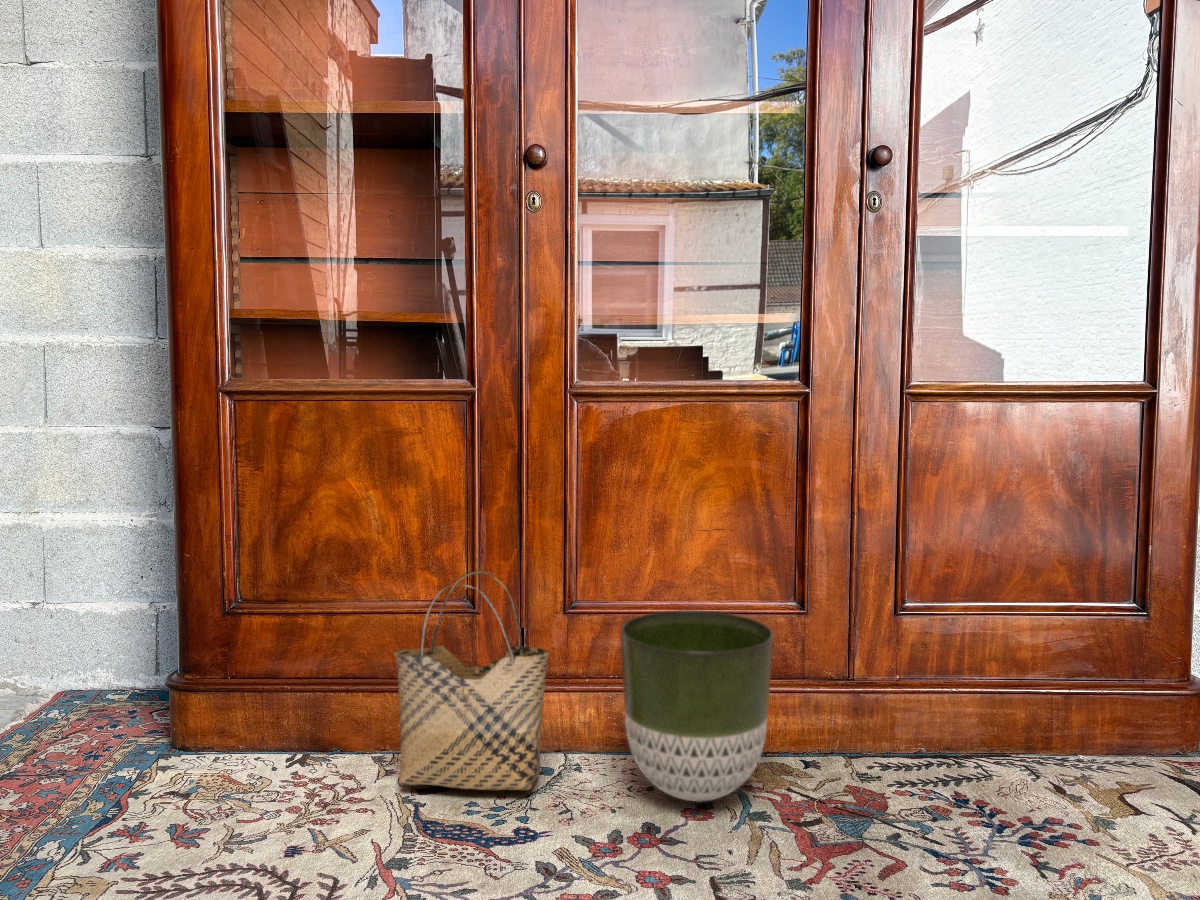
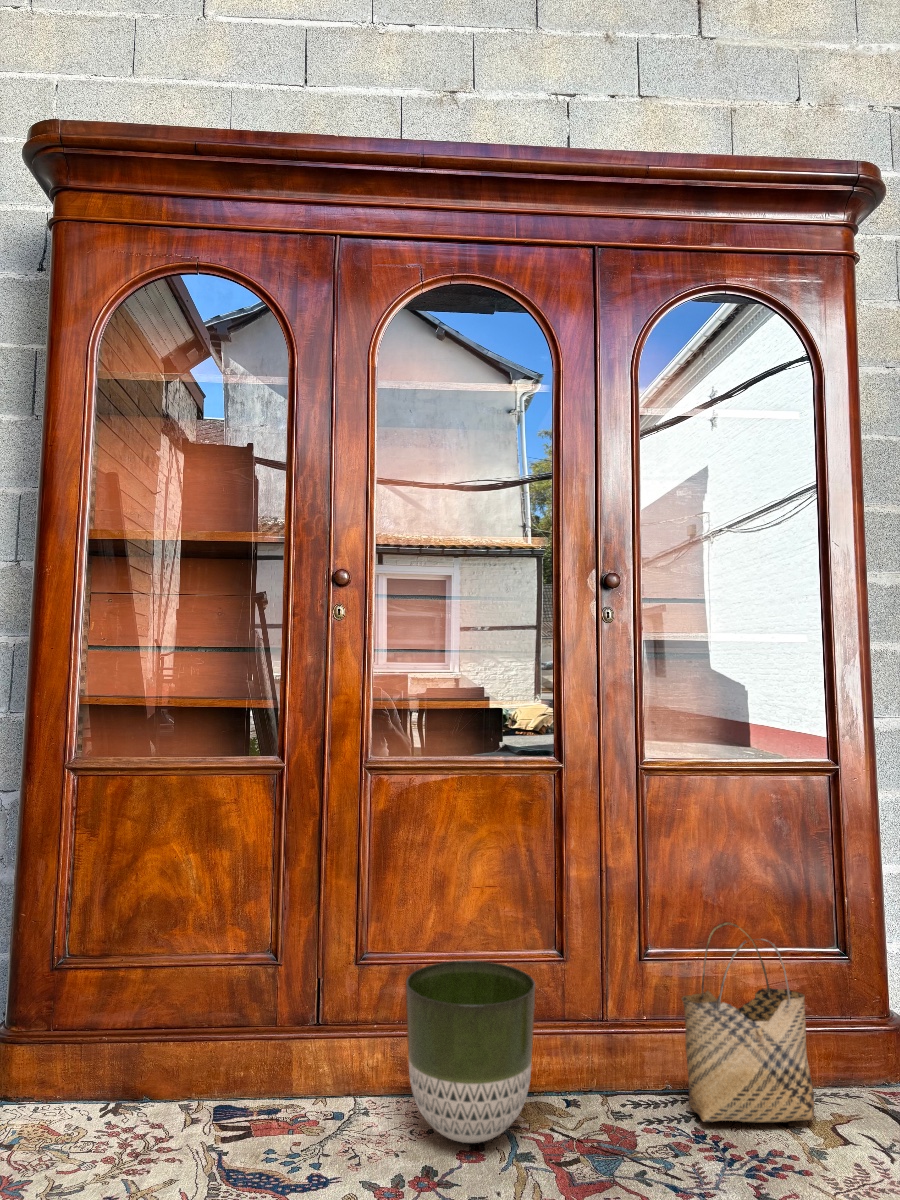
woven basket: present [394,571,549,790] -> present [682,922,814,1122]

